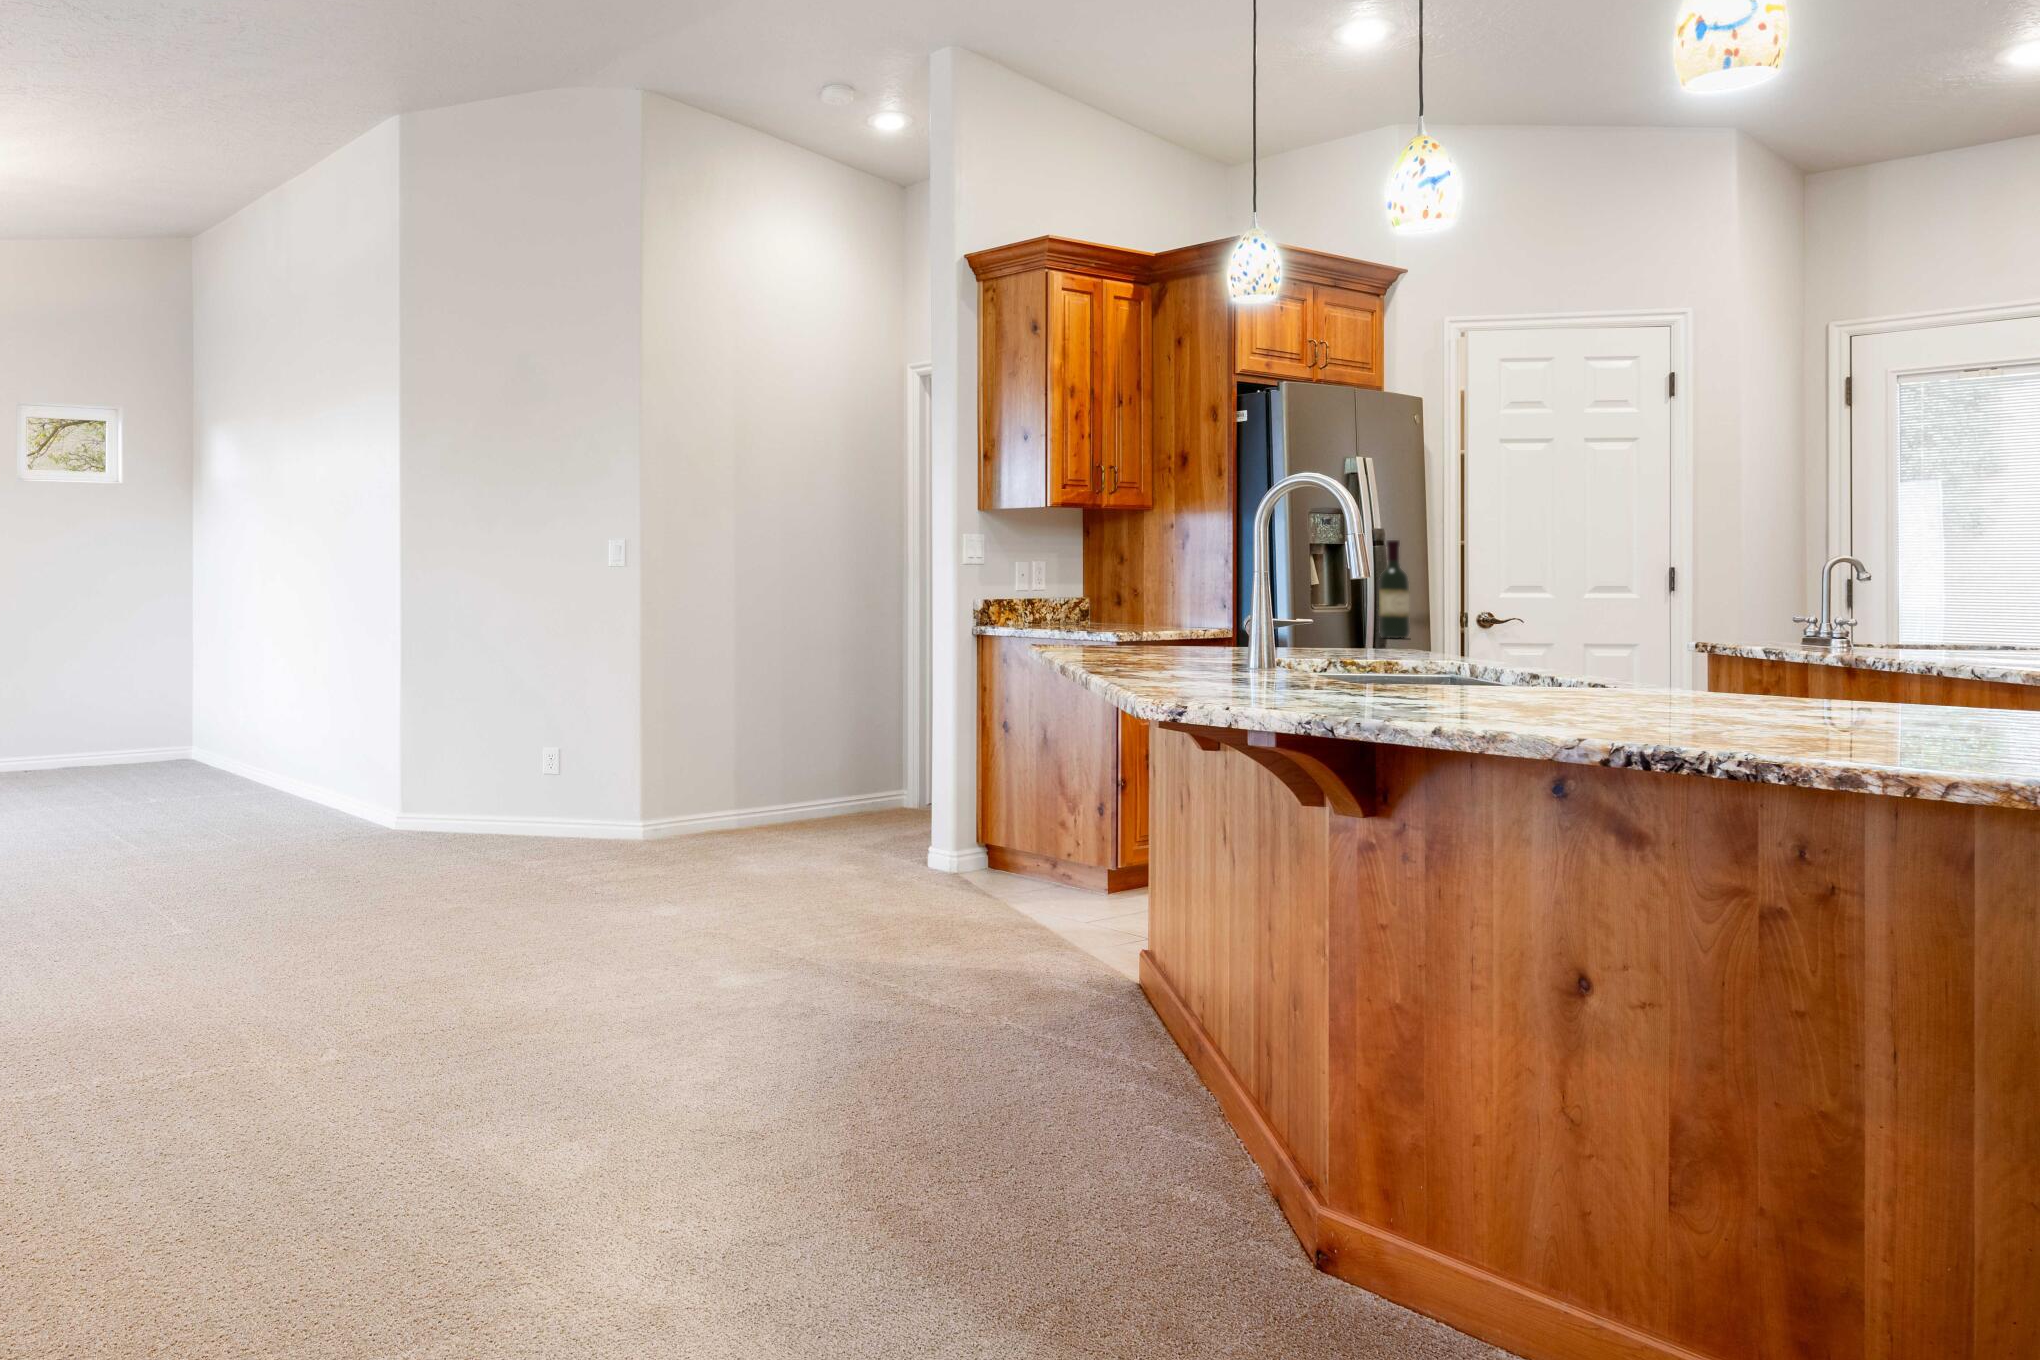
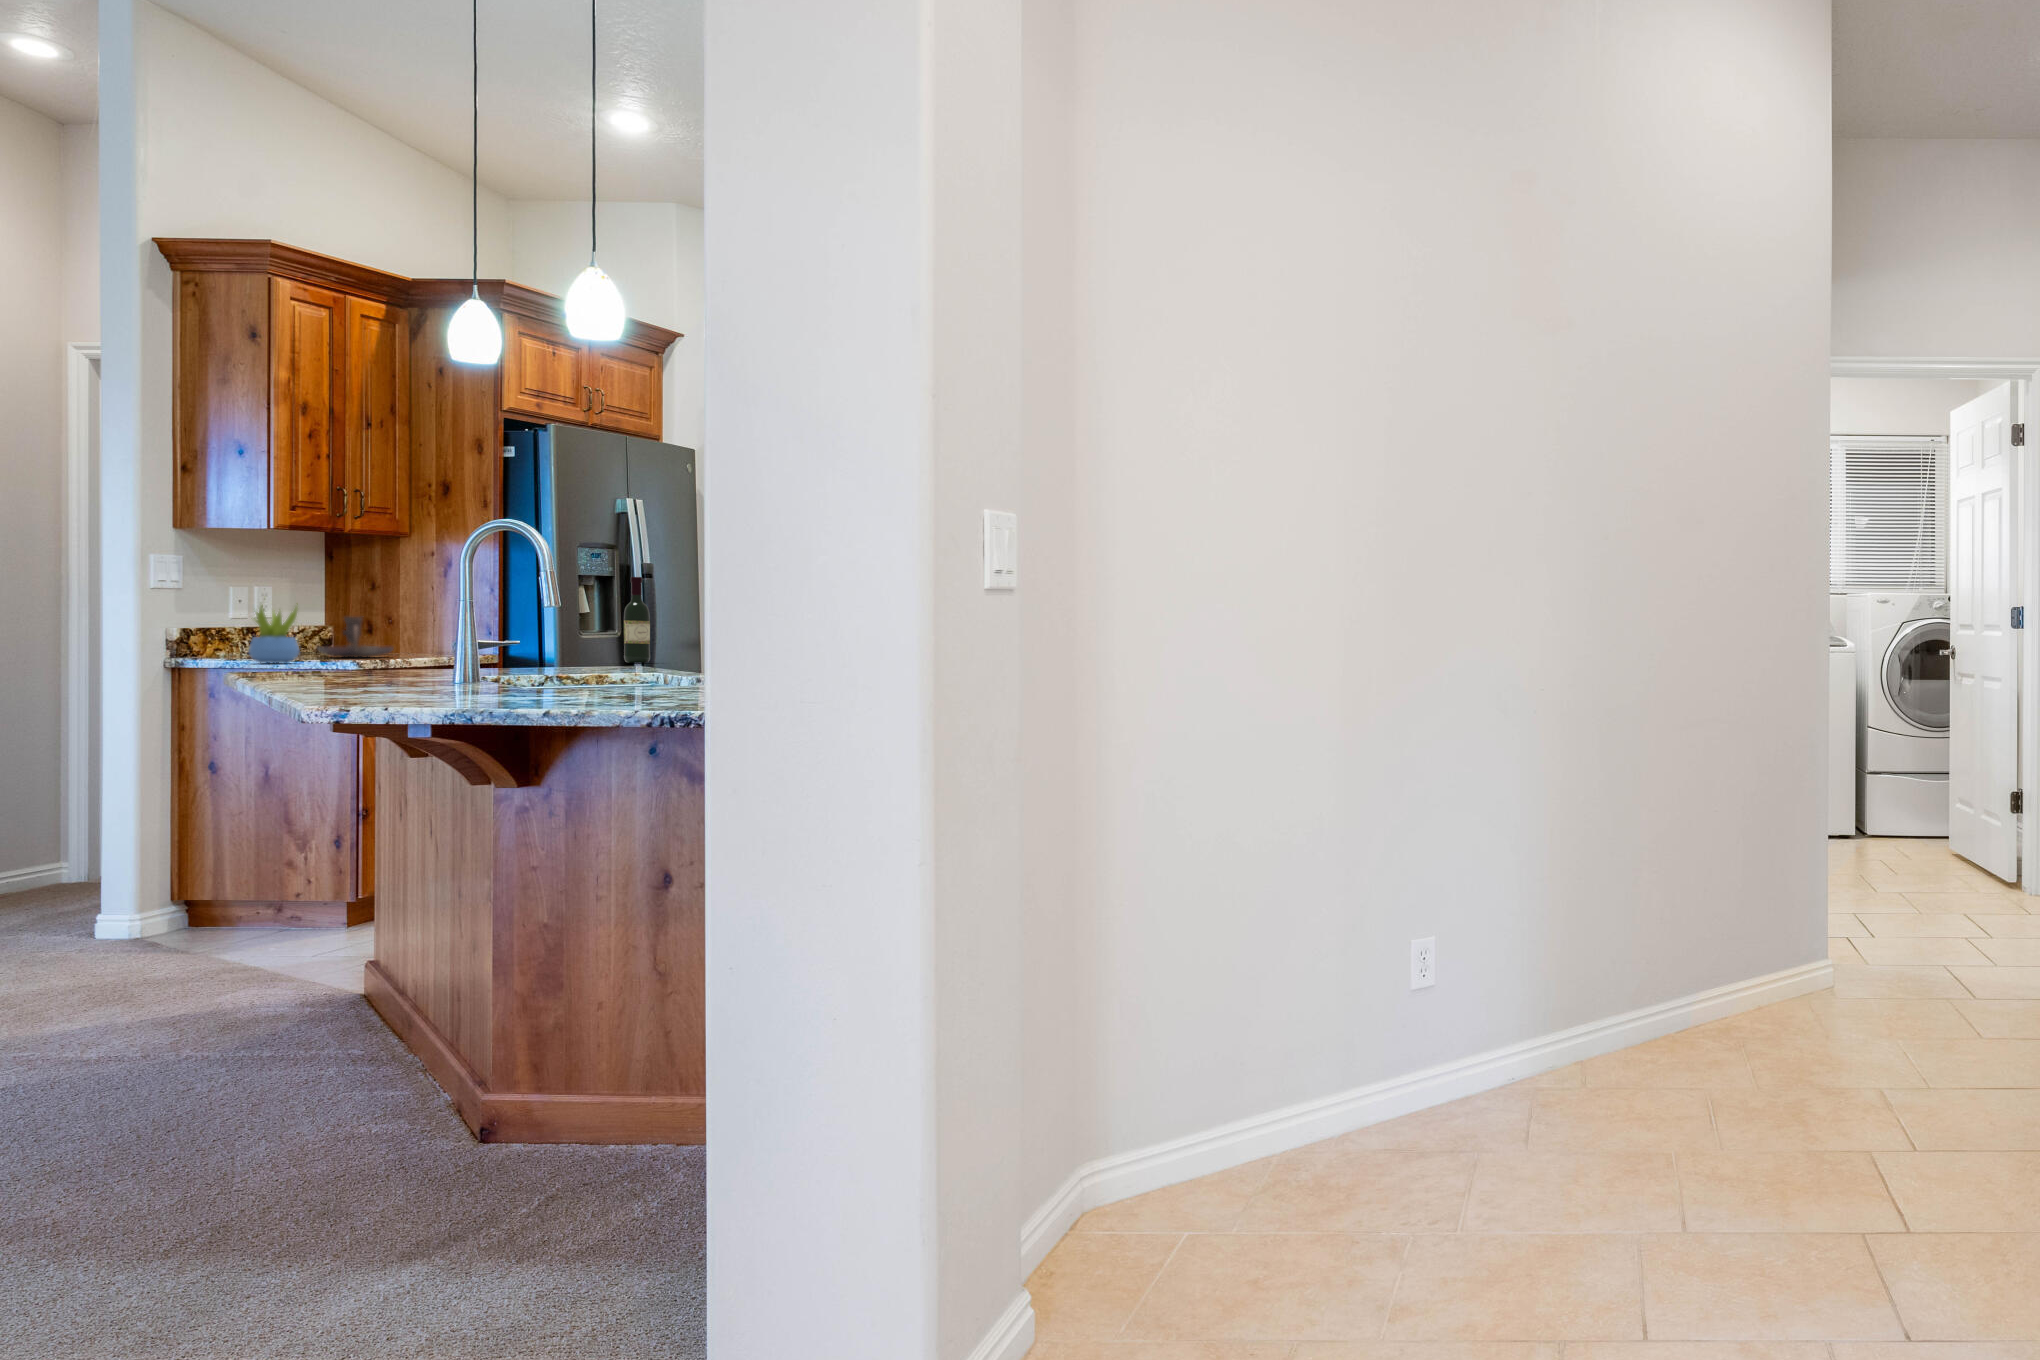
succulent plant: none [1029,575,1068,632] -> present [249,604,299,663]
candle holder: none [1076,588,1139,626] -> present [318,617,393,658]

